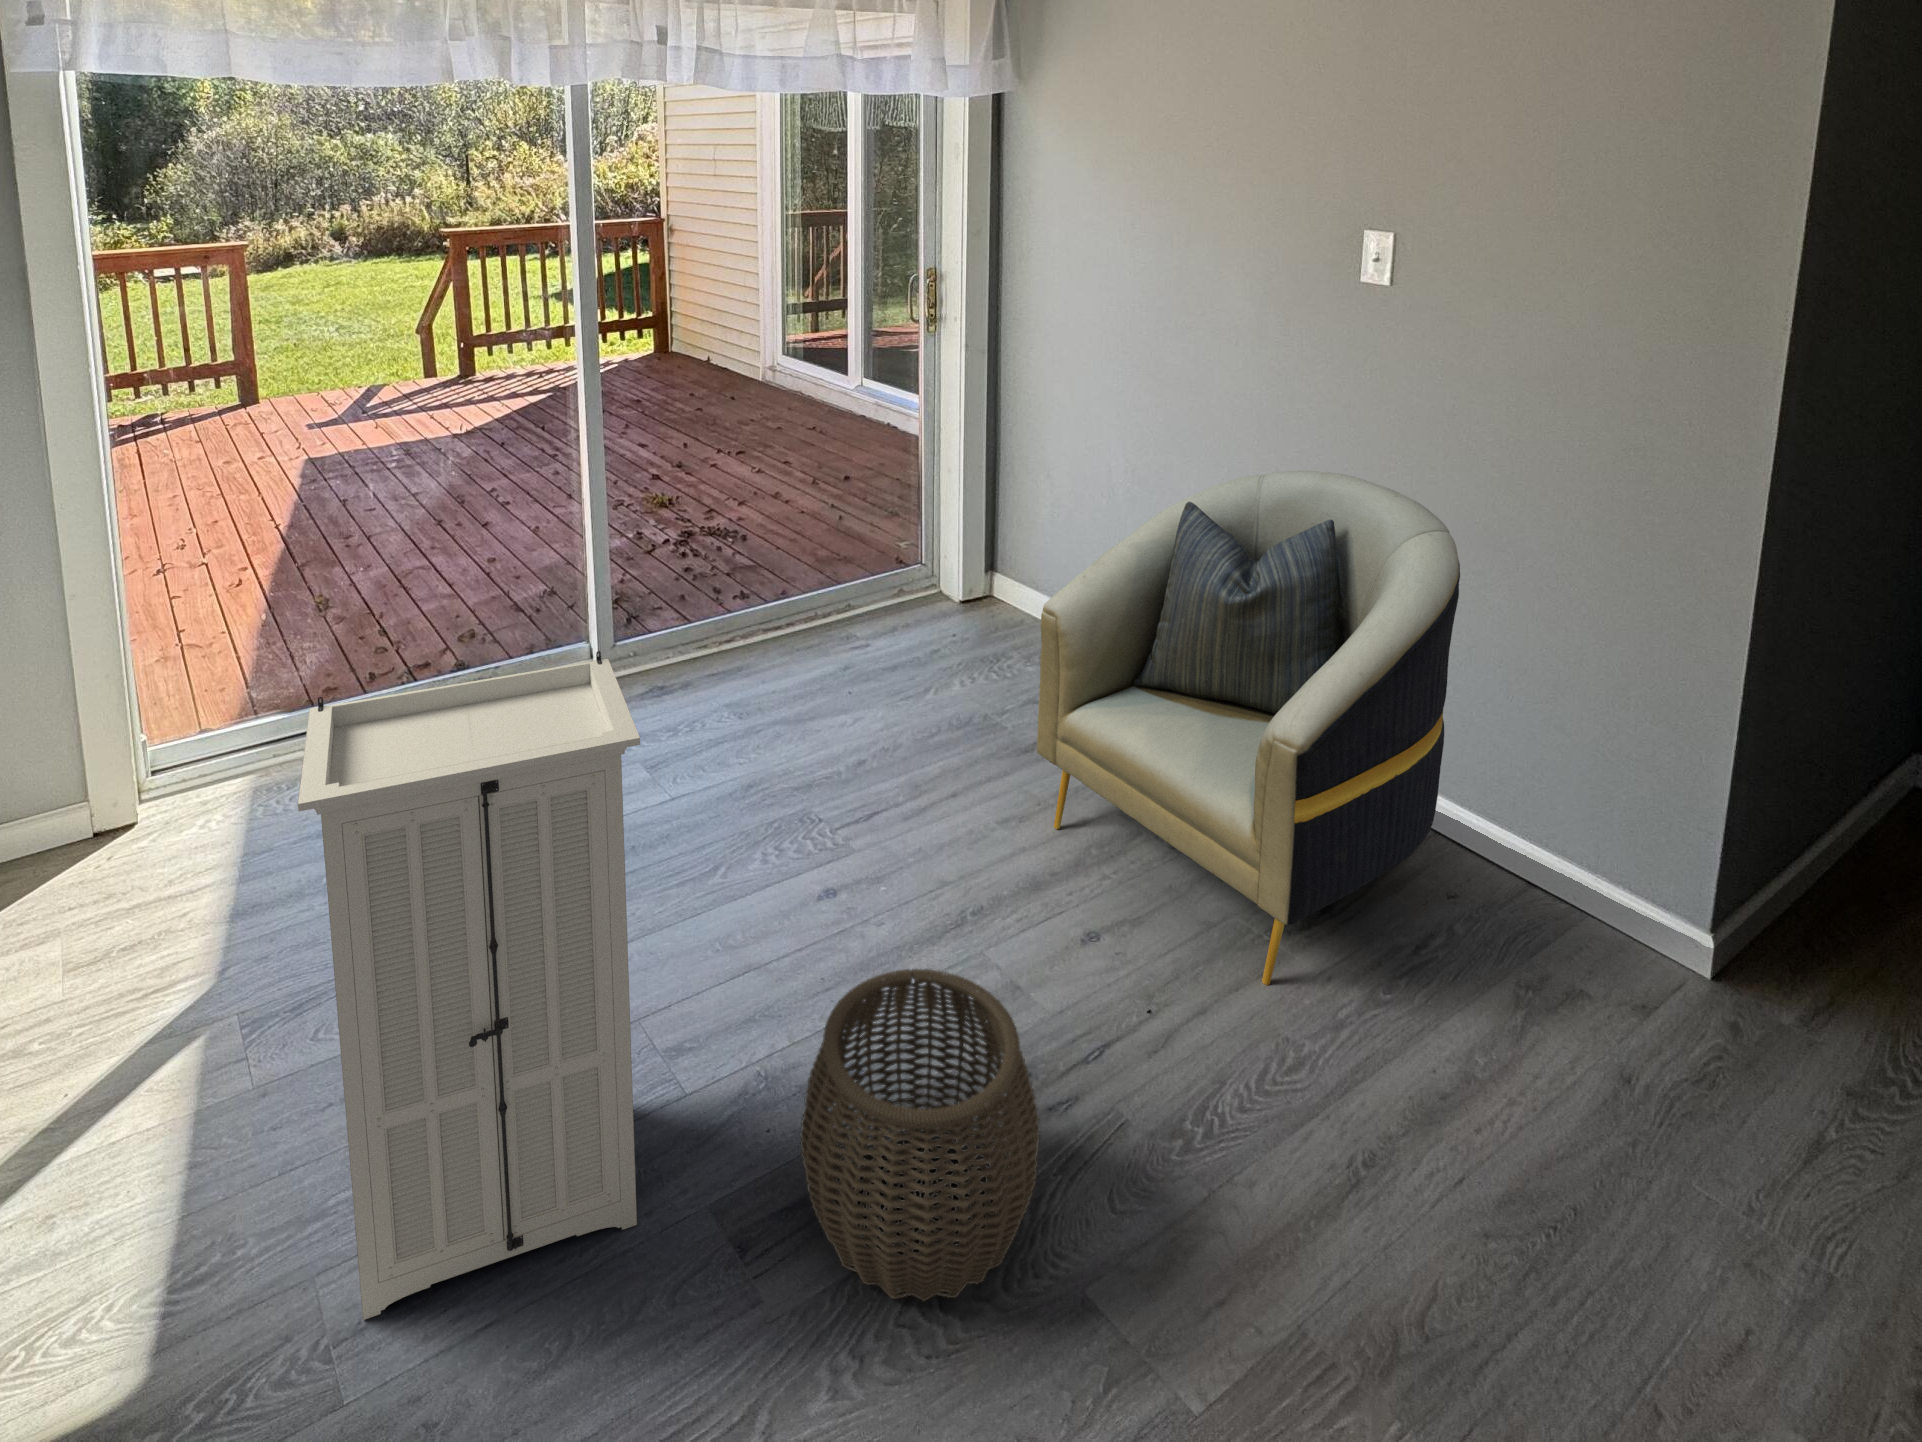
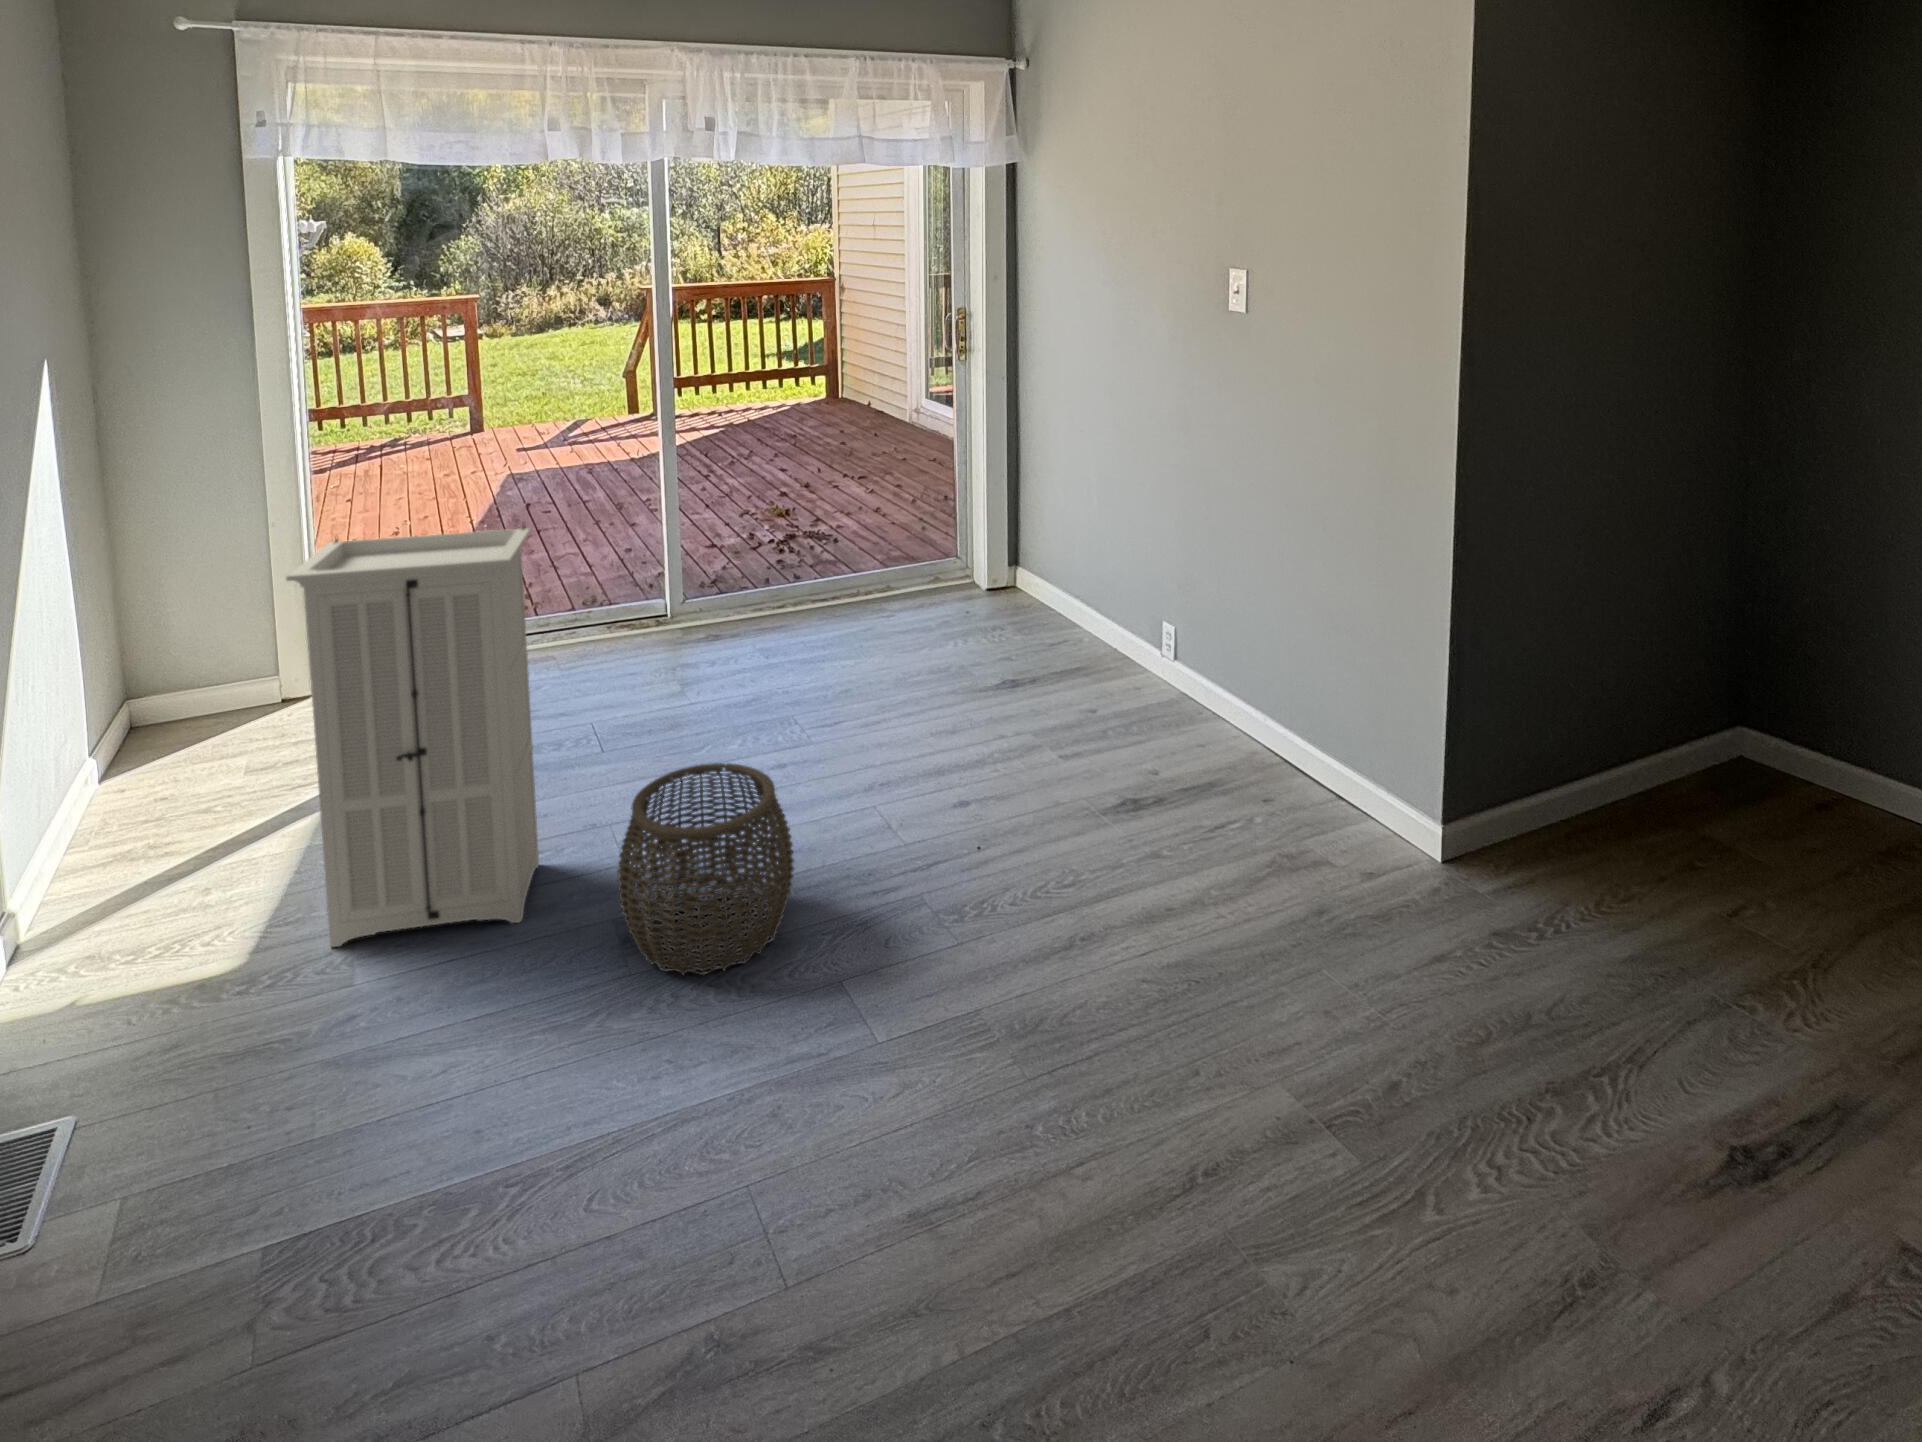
armchair: present [1037,471,1460,985] -> none [947,450,1254,839]

